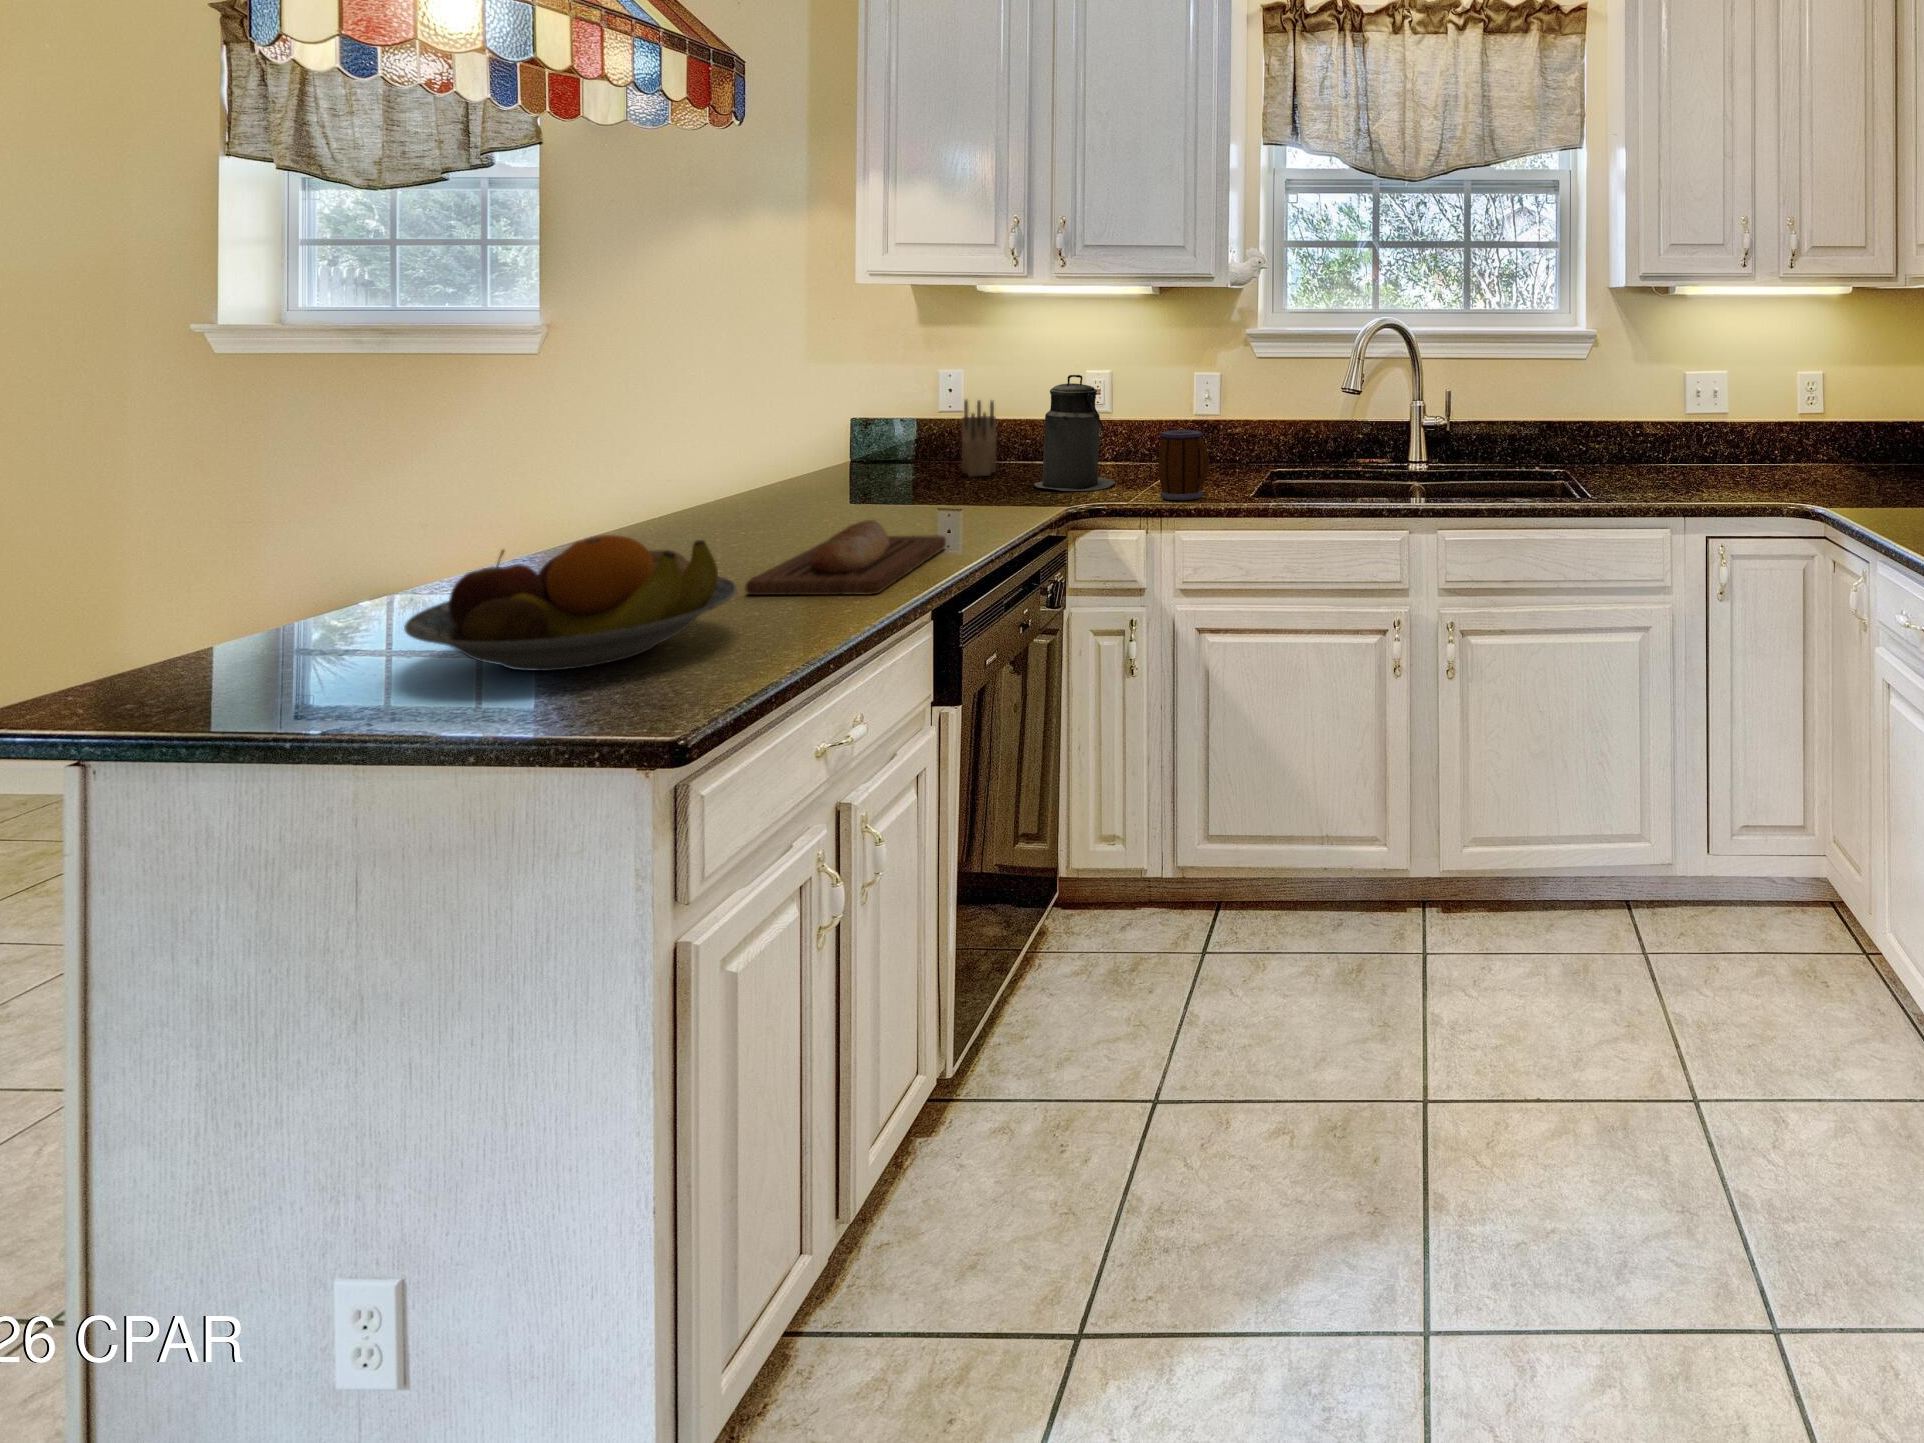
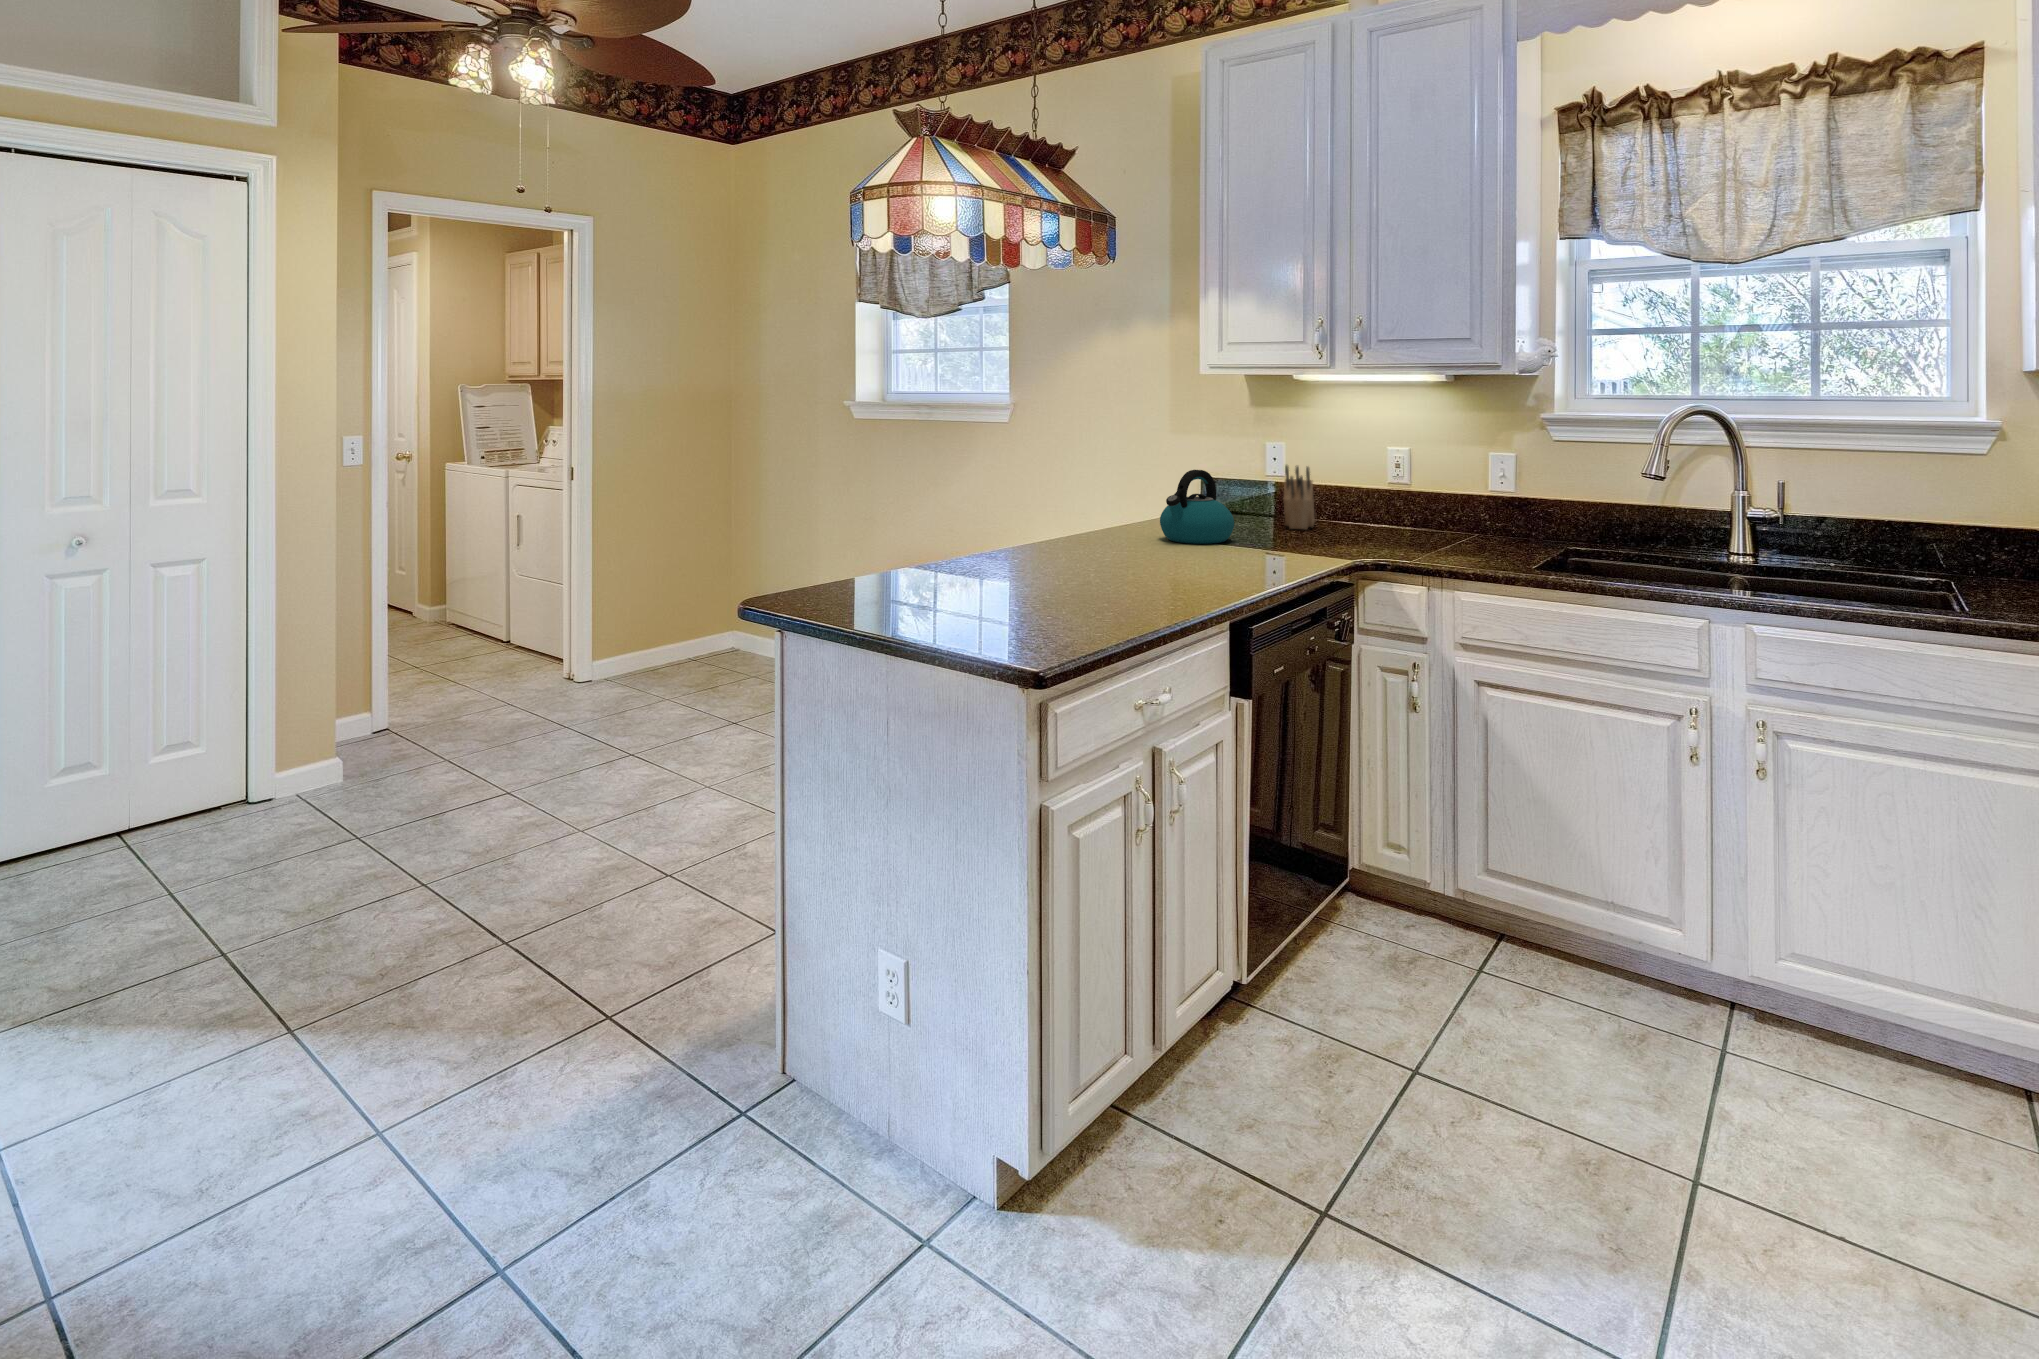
canister: present [1034,375,1115,491] -> none [1340,447,1412,548]
kettle: none [803,412,906,509] -> present [1160,470,1234,544]
mug: present [1159,430,1209,500] -> none [1445,500,1493,563]
bread loaf: present [745,520,946,595] -> none [1104,548,1250,600]
fruit bowl: present [404,535,737,671] -> none [915,535,1092,616]

